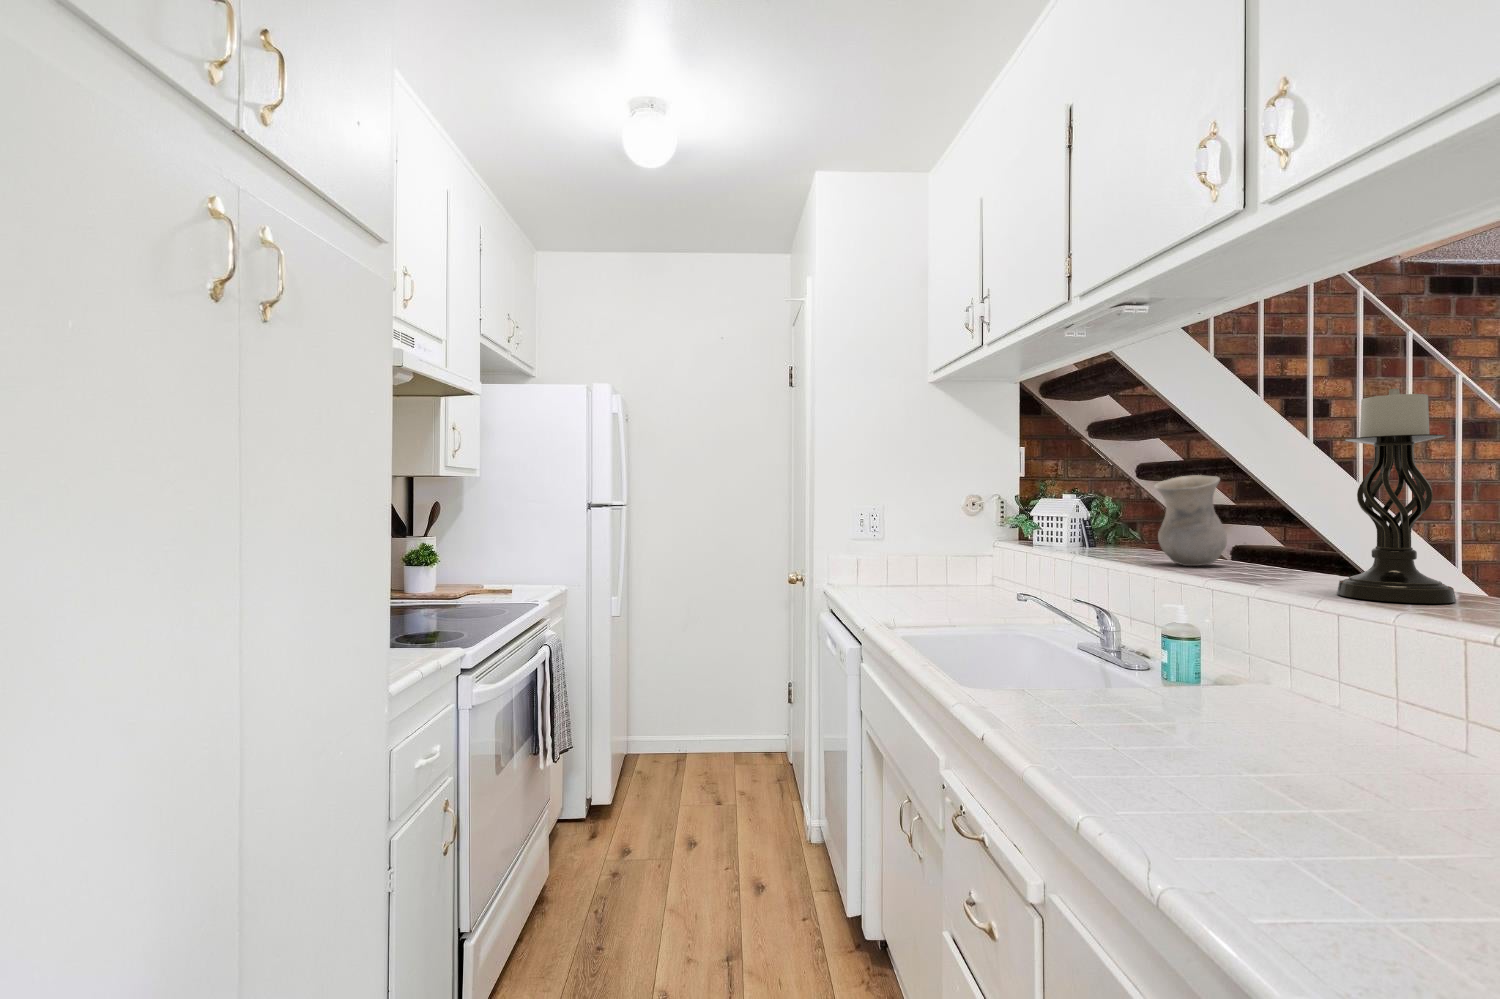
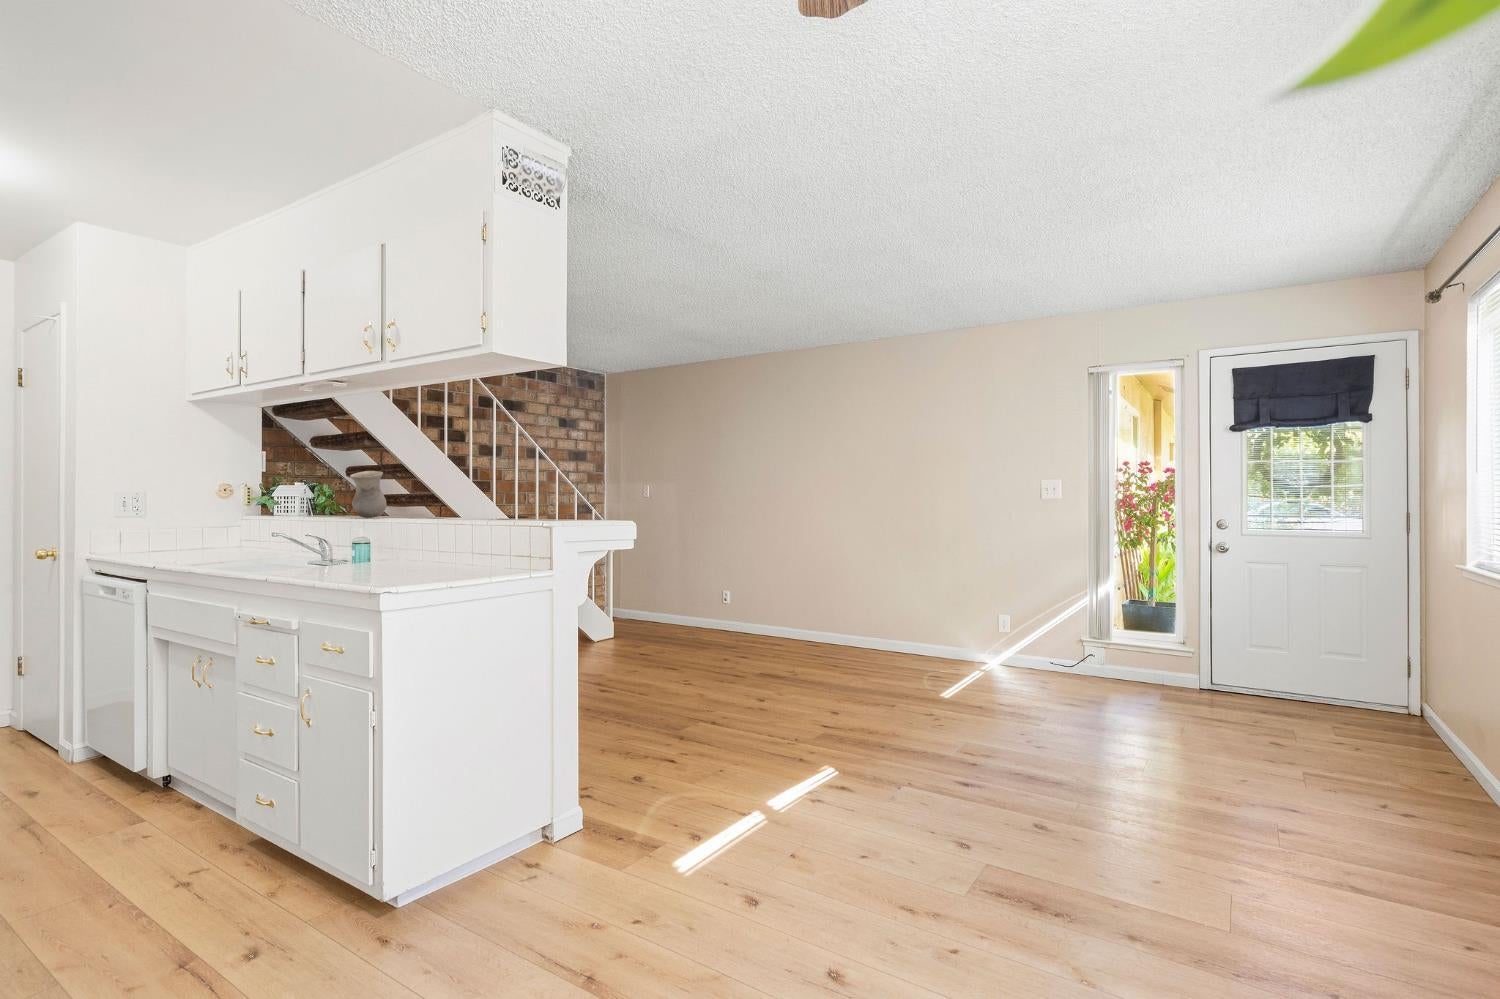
candle holder: present [1337,389,1456,603] -> none [420,437,458,519]

